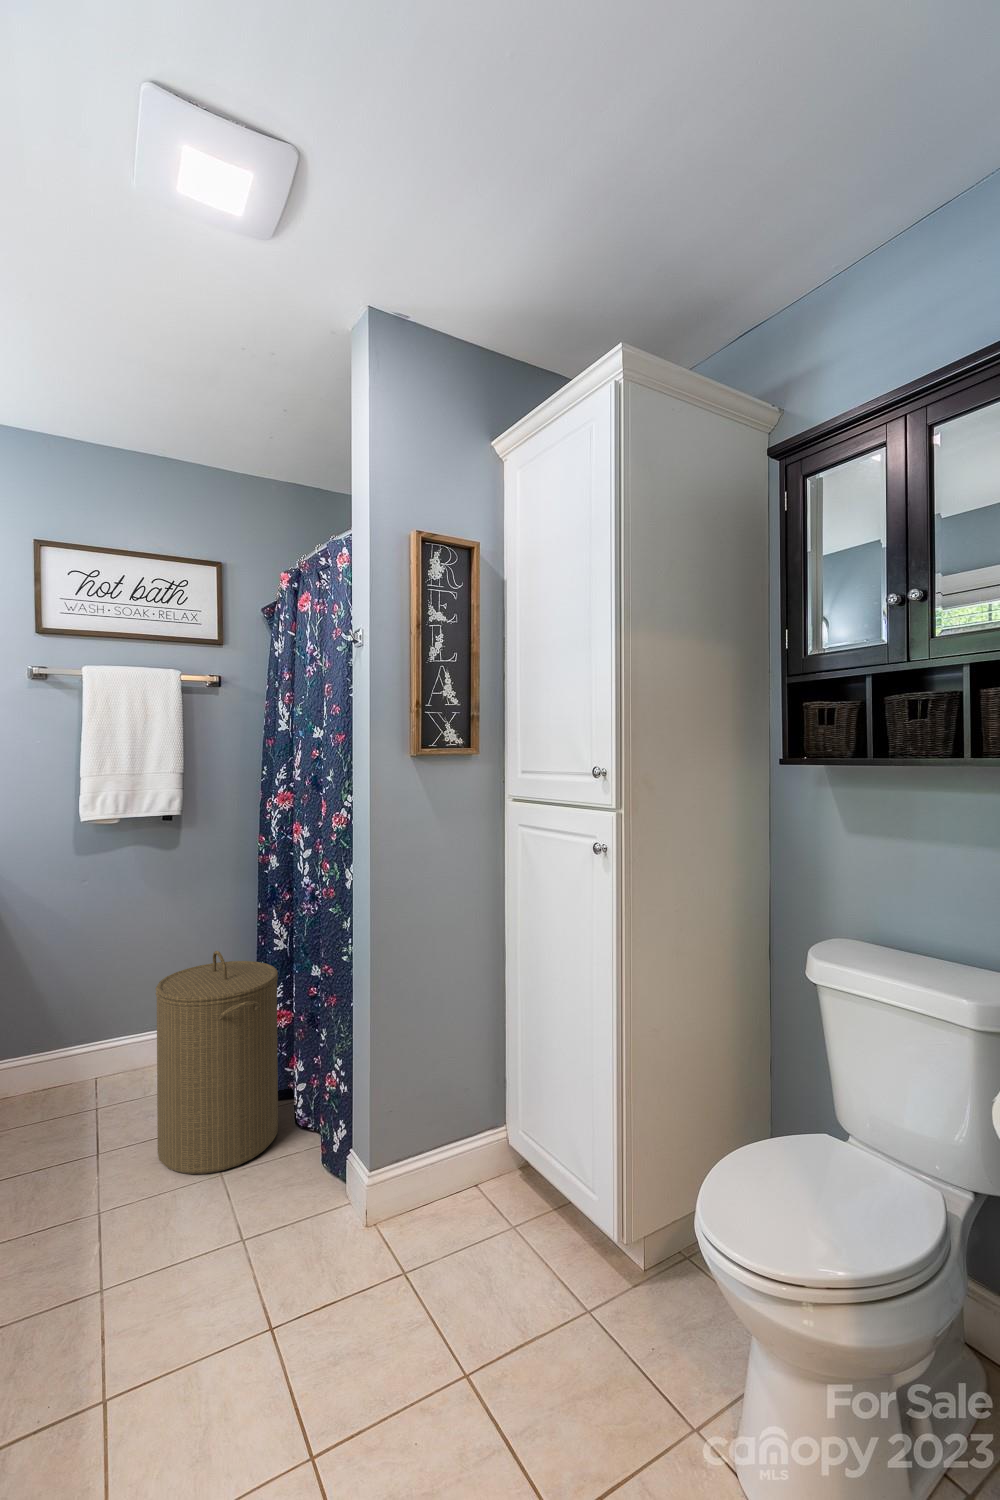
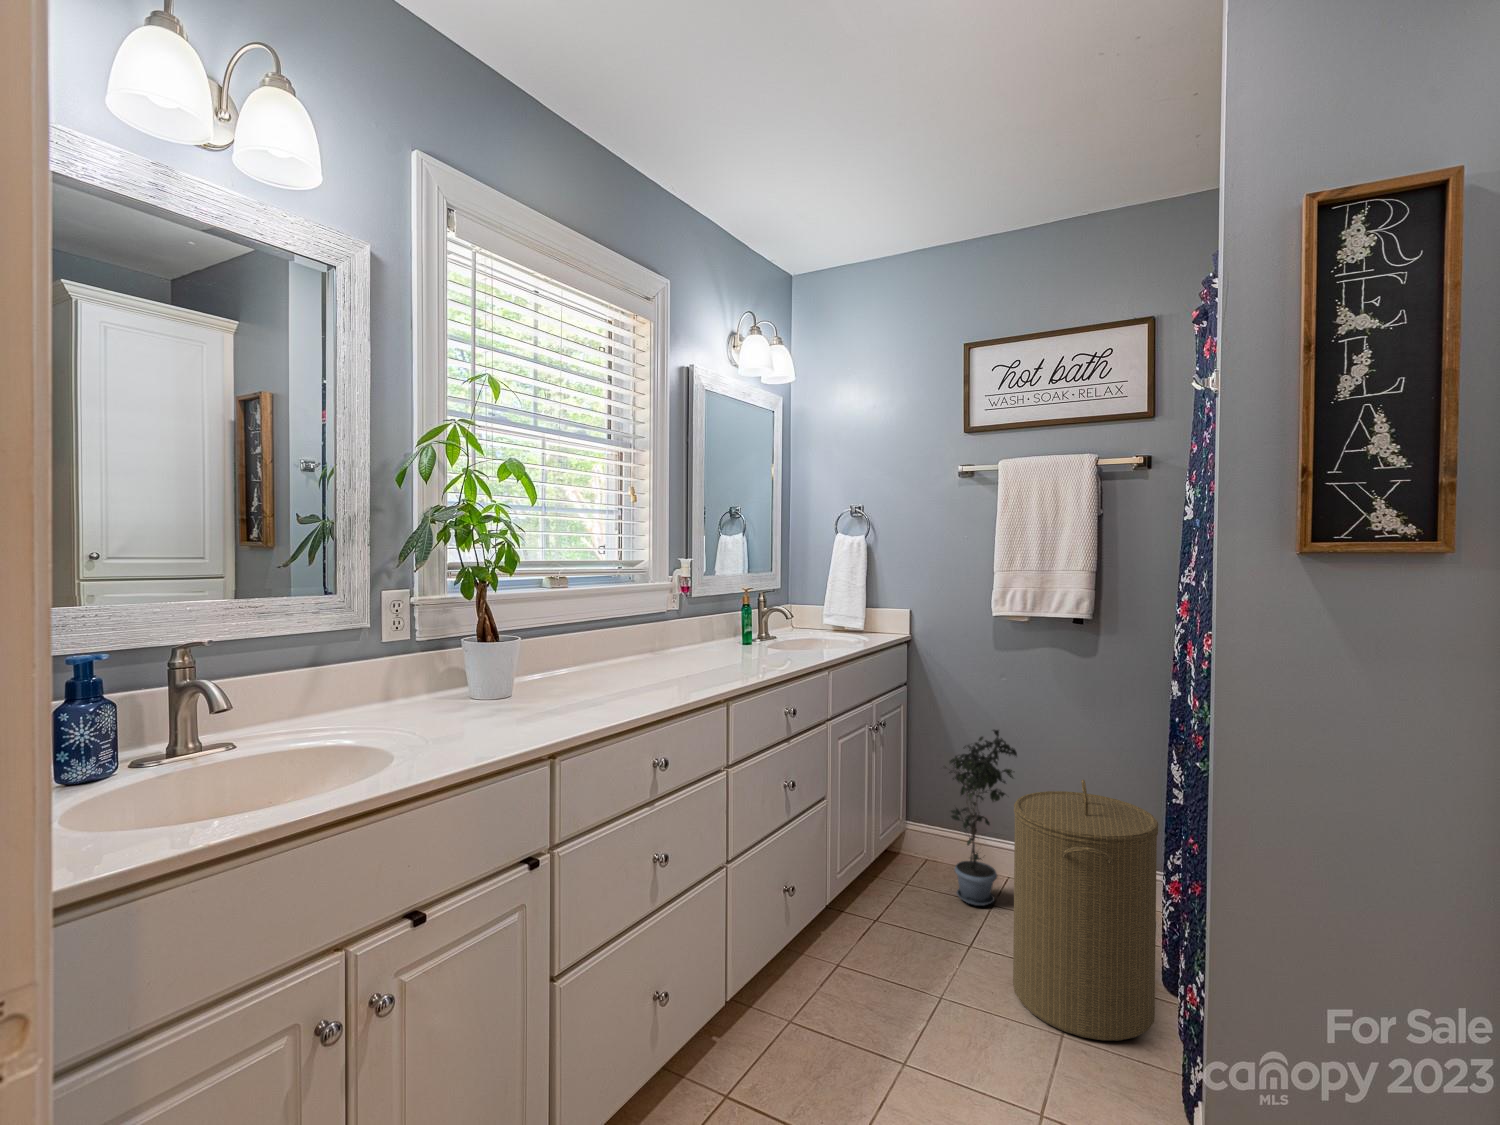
potted plant: none [30,933,123,1119] -> present [949,730,1017,906]

